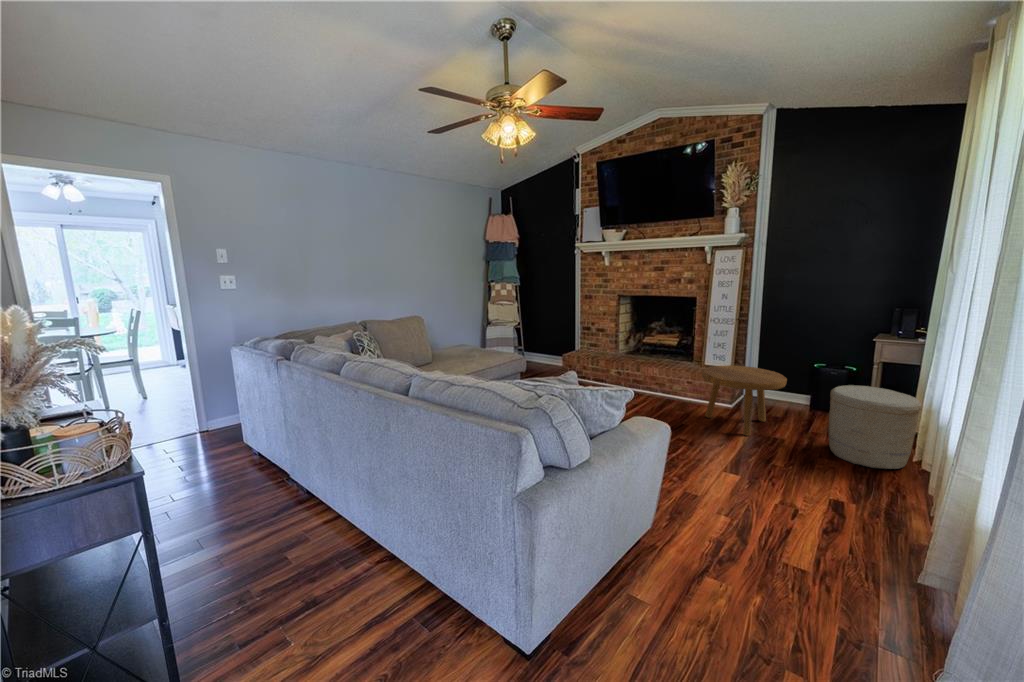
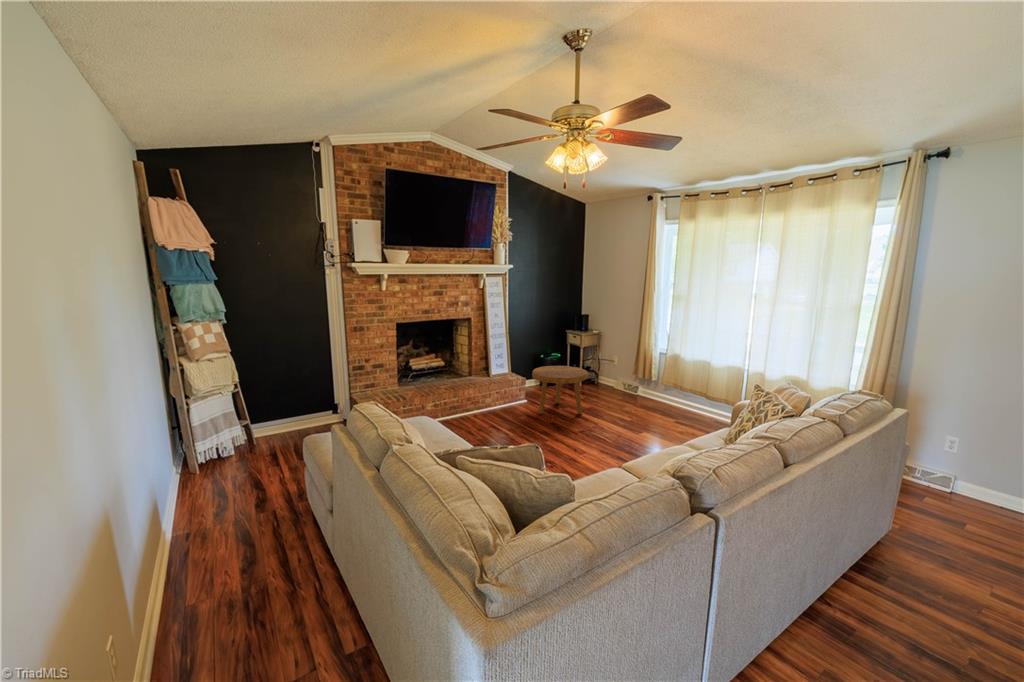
woven basket: present [829,385,922,469] -> none [603,360,644,406]

